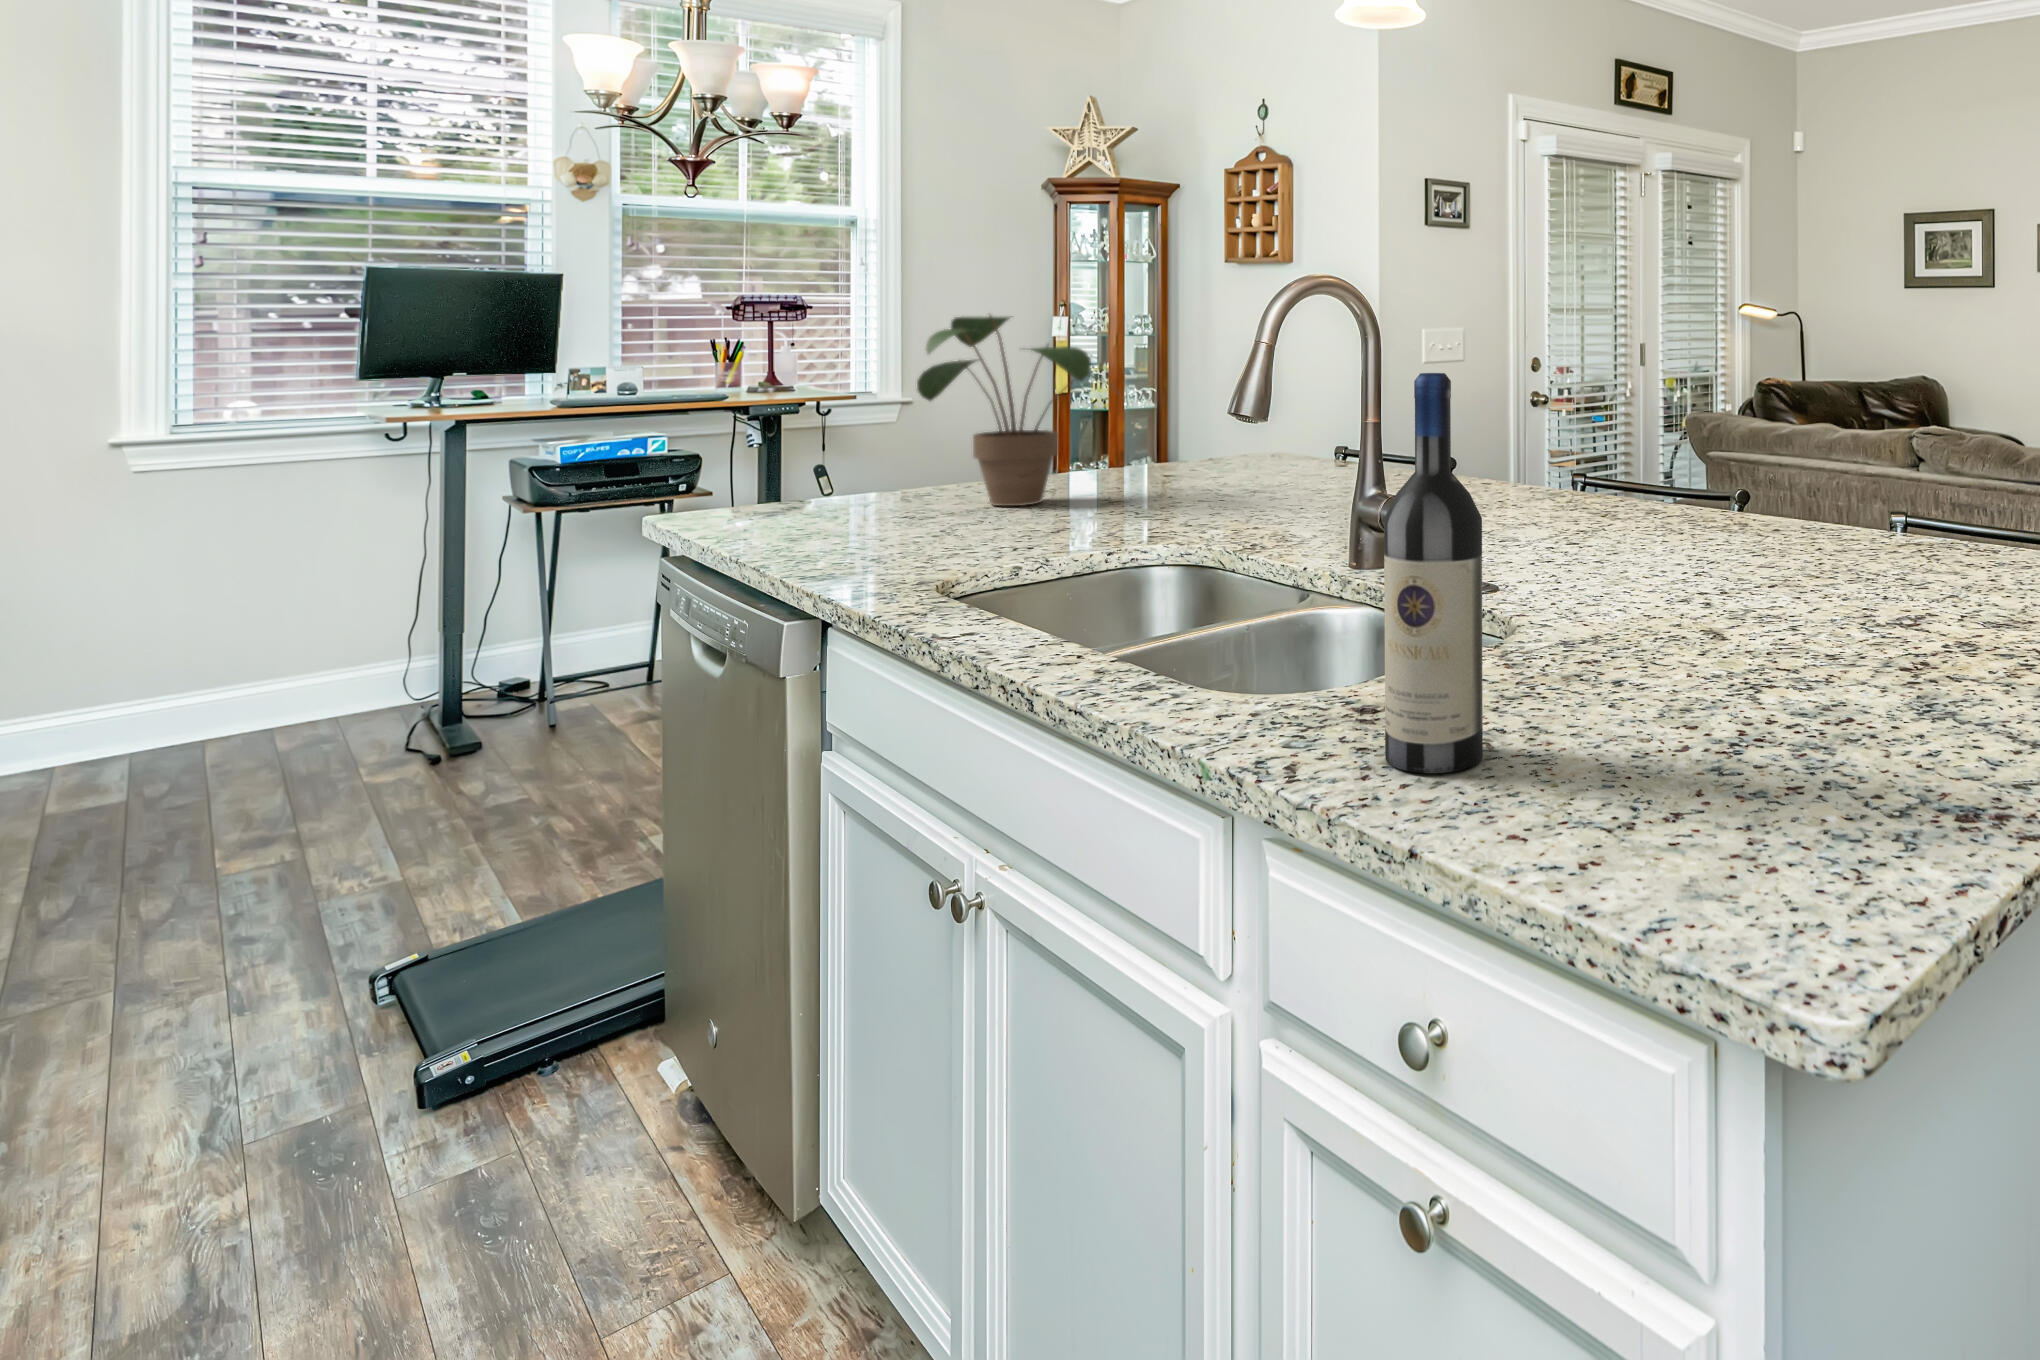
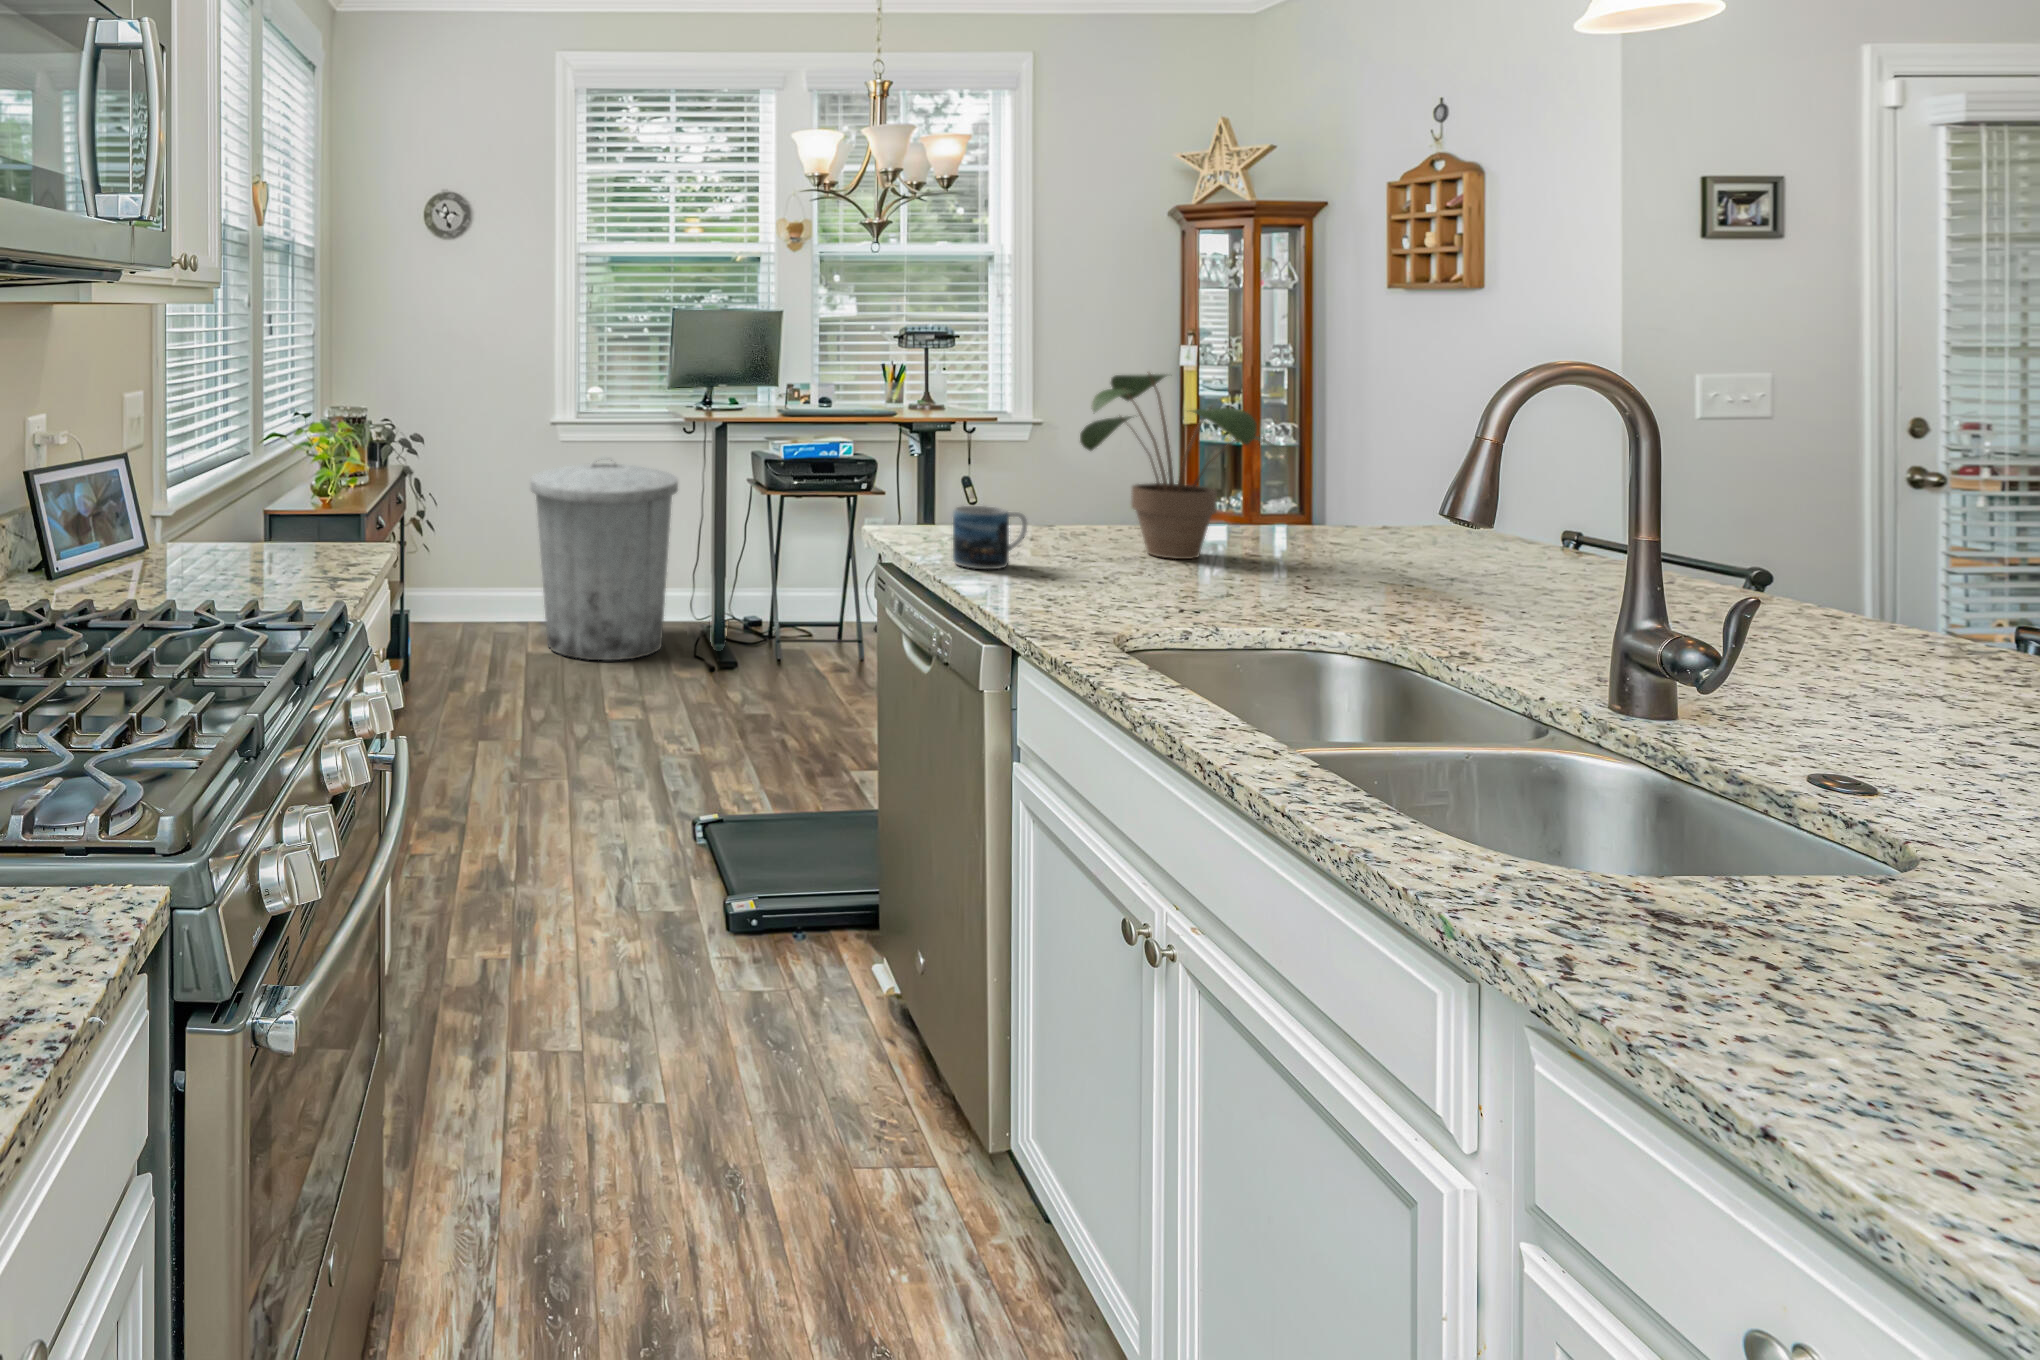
wine bottle: present [1384,373,1483,773] -> none [1706,555,1880,1045]
mug: none [759,467,853,540] -> present [953,506,1027,569]
trash can: none [69,479,383,793] -> present [530,456,678,660]

